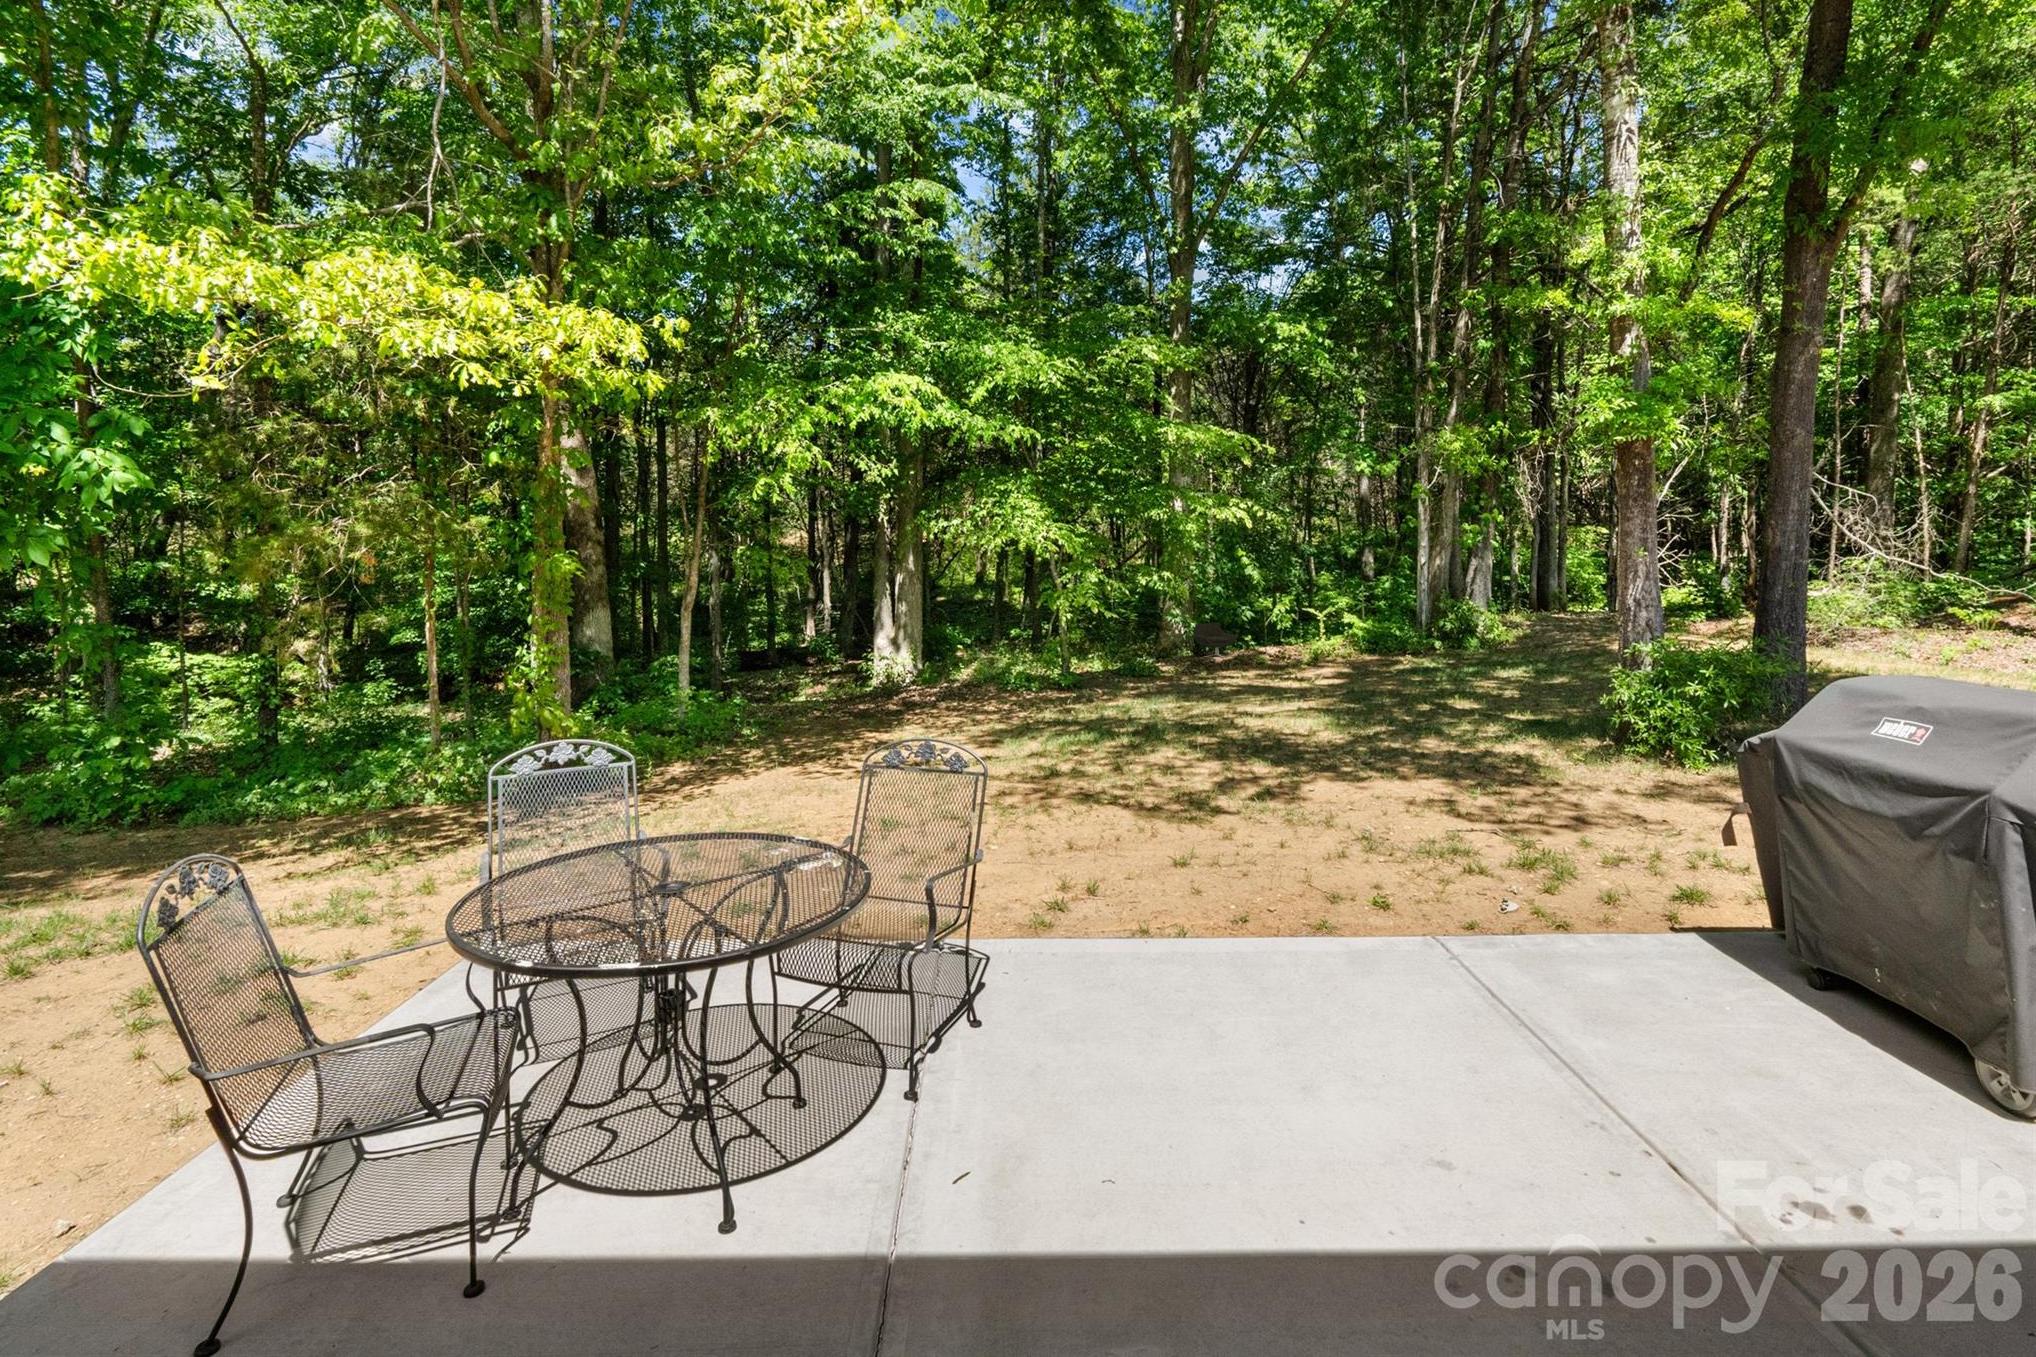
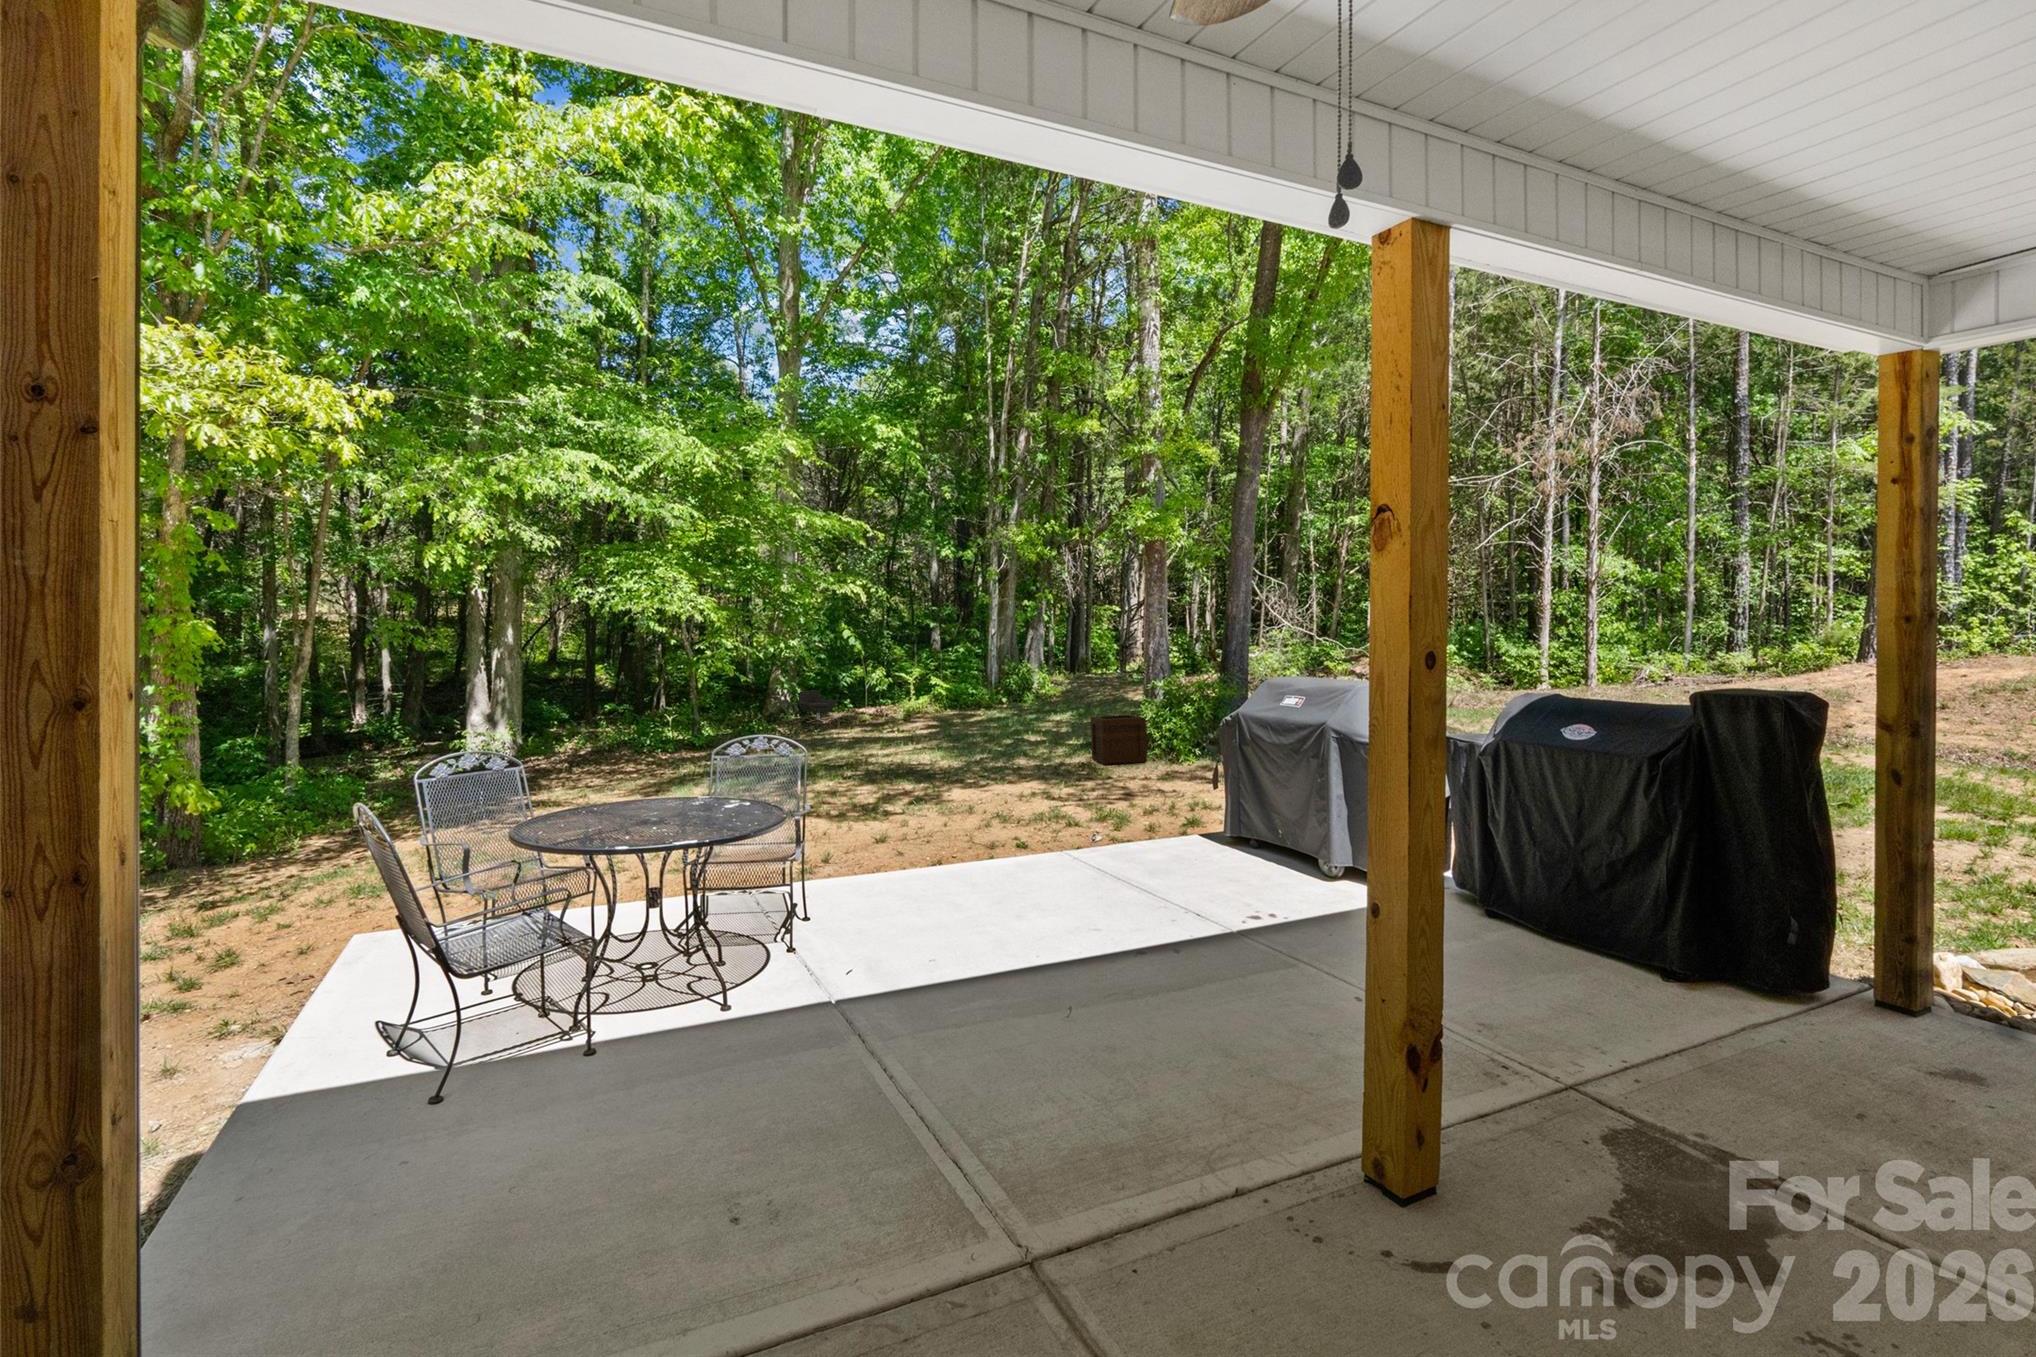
wooden crate: none [1539,687,1630,759] -> present [1091,715,1147,765]

